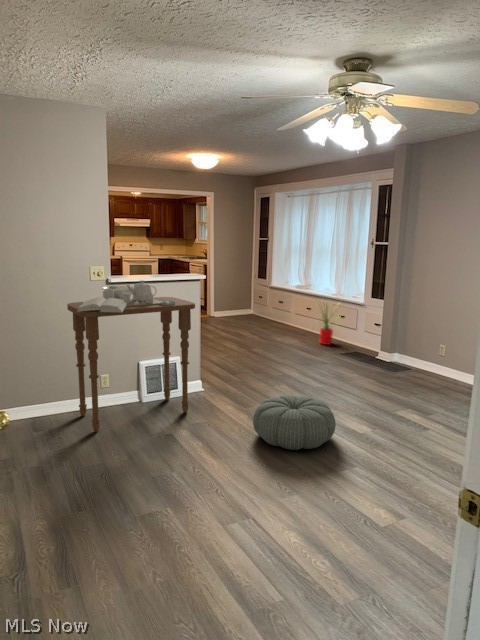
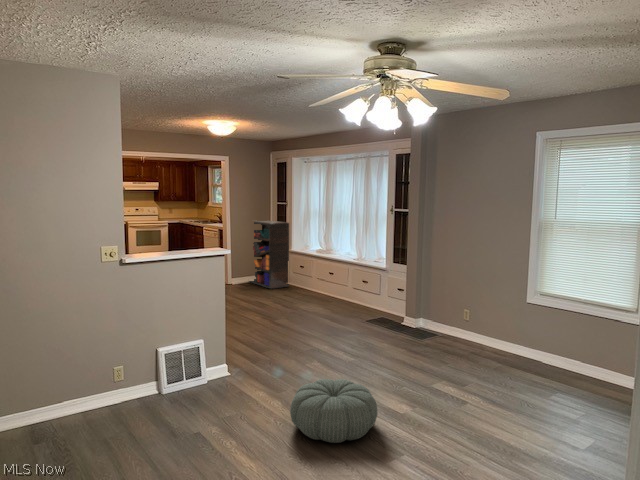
bookshelf: none [232,256,272,323] -> present [249,221,289,289]
side table: present [67,281,195,432] -> none [75,261,222,439]
house plant: present [319,305,333,345] -> none [329,261,365,311]

